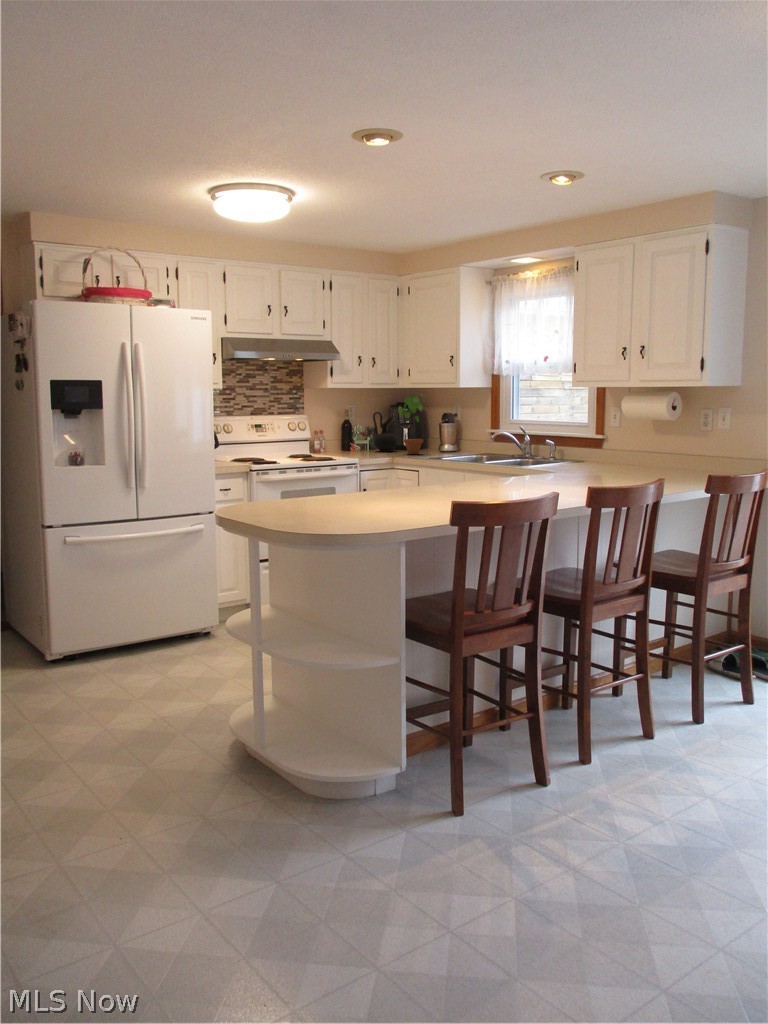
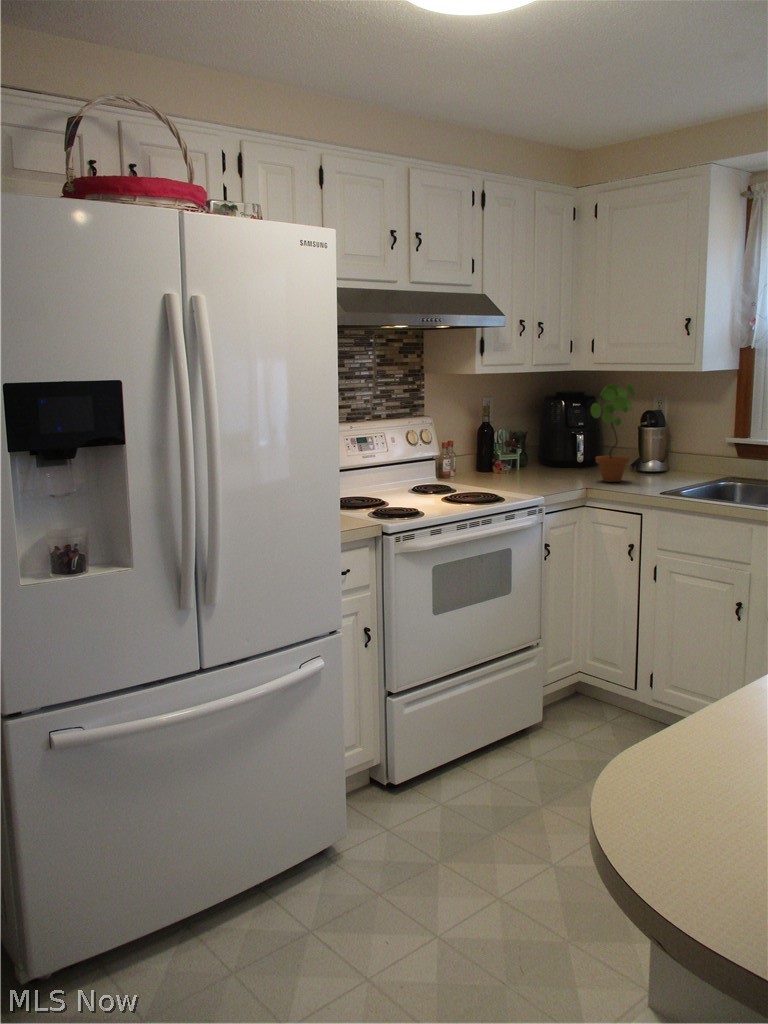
ceramic jug: present [373,412,397,452] -> none [529,409,568,473]

